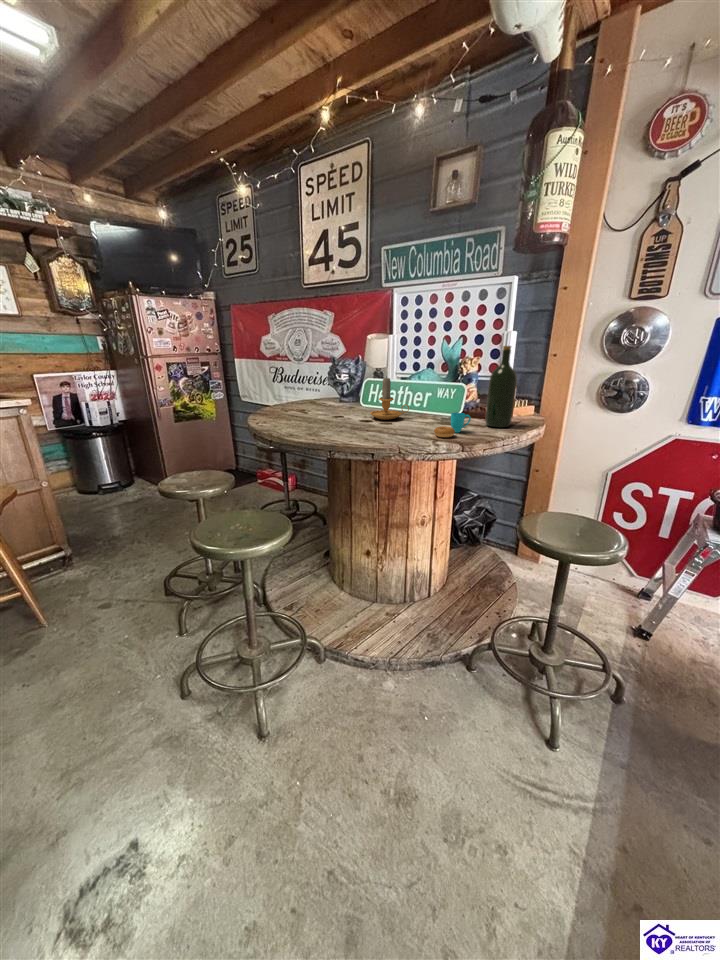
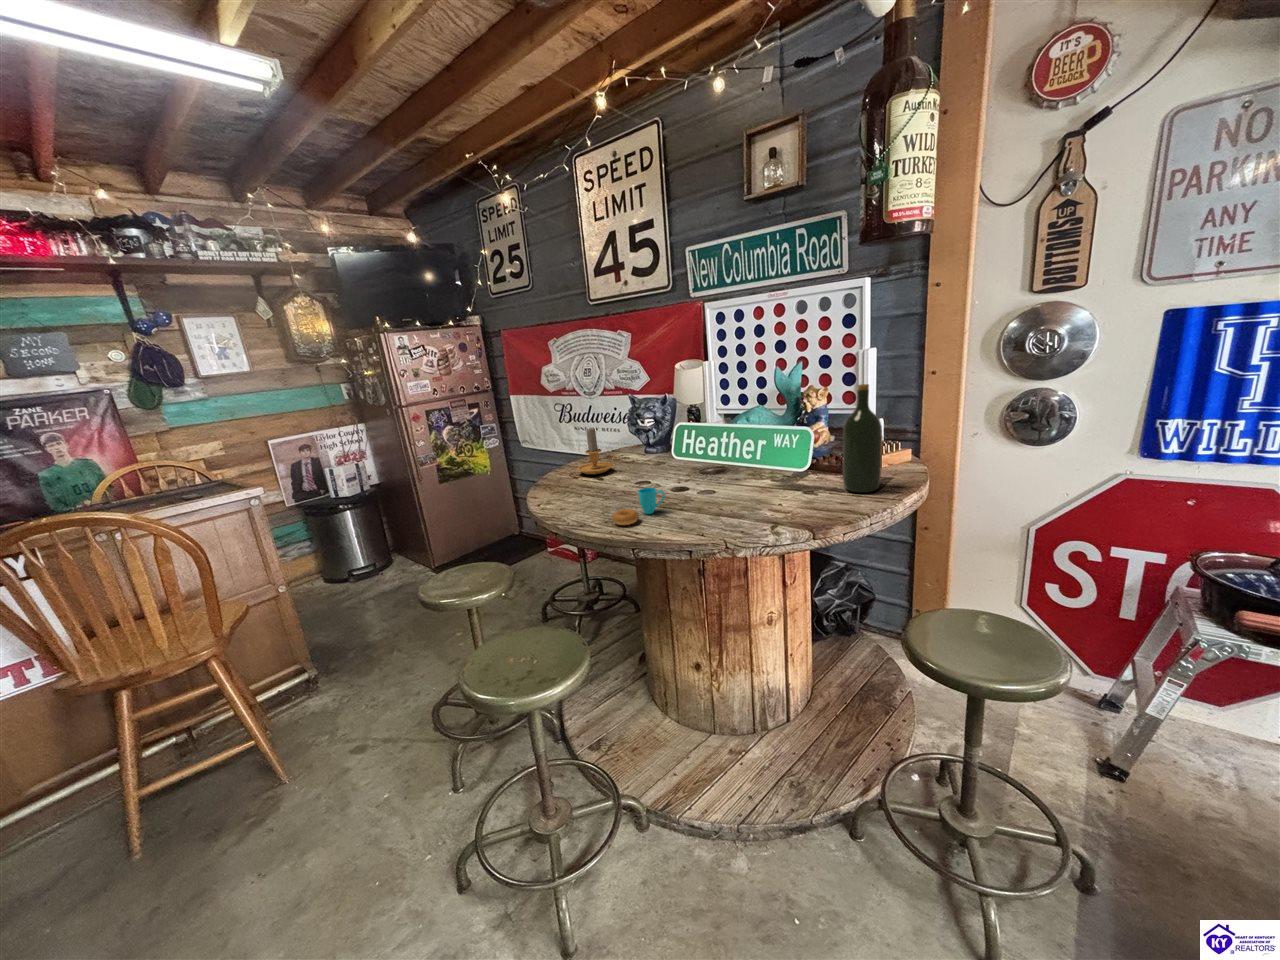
candle: present [370,378,409,420] -> present [577,428,621,474]
cup: present [434,413,471,437] -> present [612,488,665,525]

